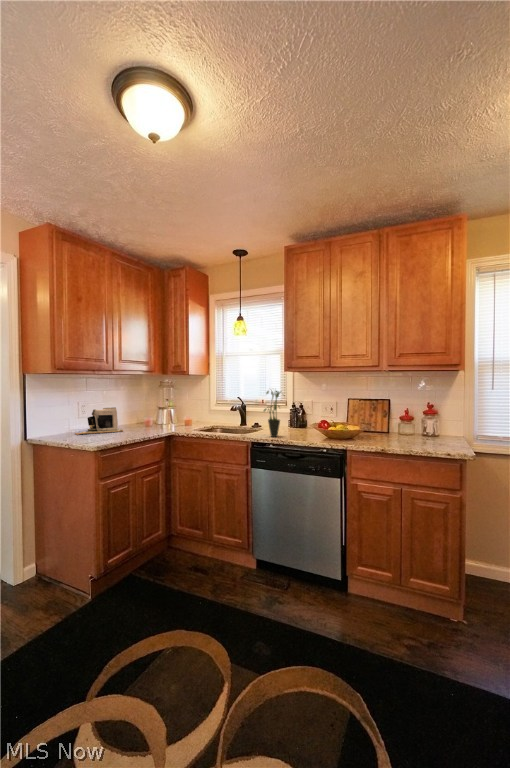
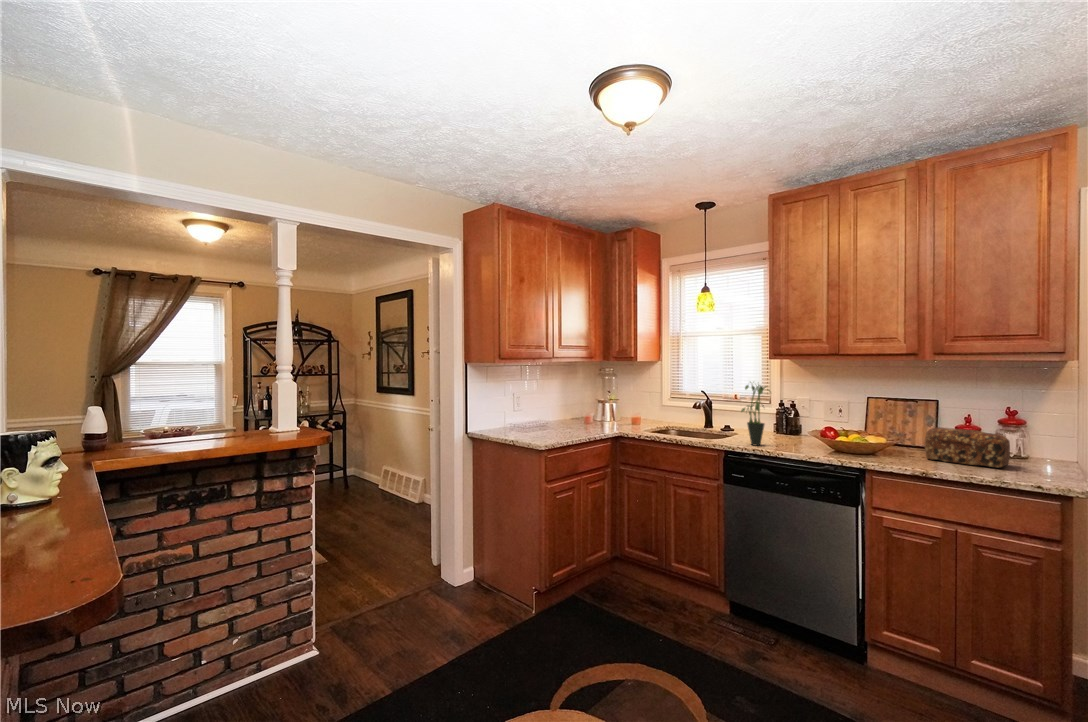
coffee maker: present [75,407,123,435] -> none [511,401,563,431]
bread loaf: none [384,418,433,444] -> present [925,427,1010,467]

